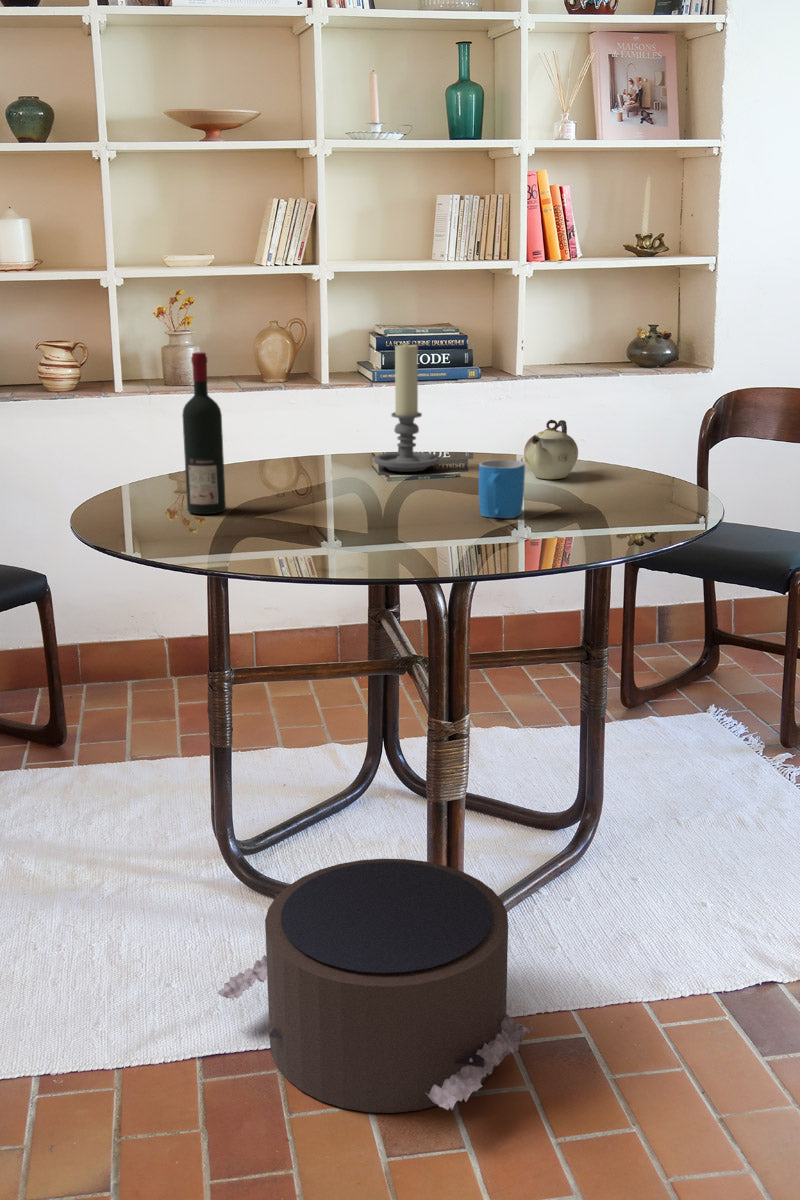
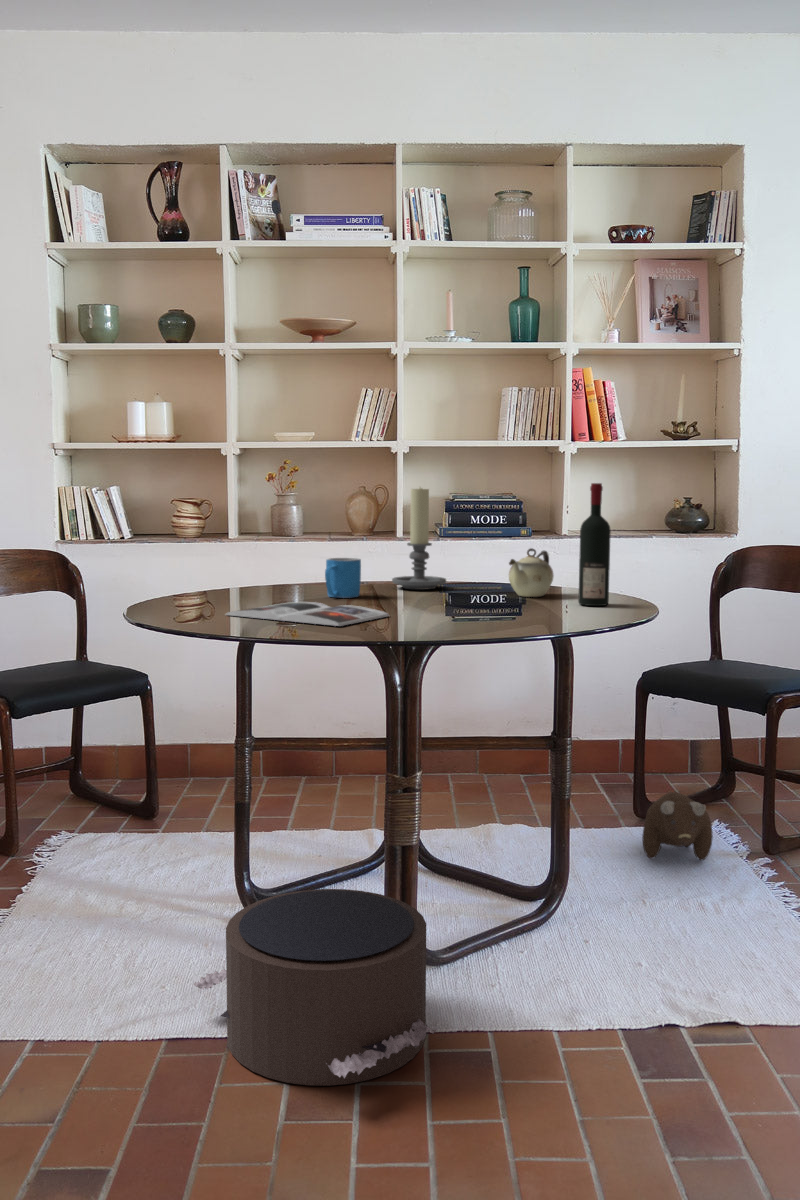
wine bottle: present [182,352,226,514] -> present [578,483,611,606]
mug: present [478,460,525,518] -> present [325,558,361,598]
magazine: none [213,507,420,550] -> present [226,602,389,626]
plush toy: none [647,682,728,758] -> present [642,792,713,860]

